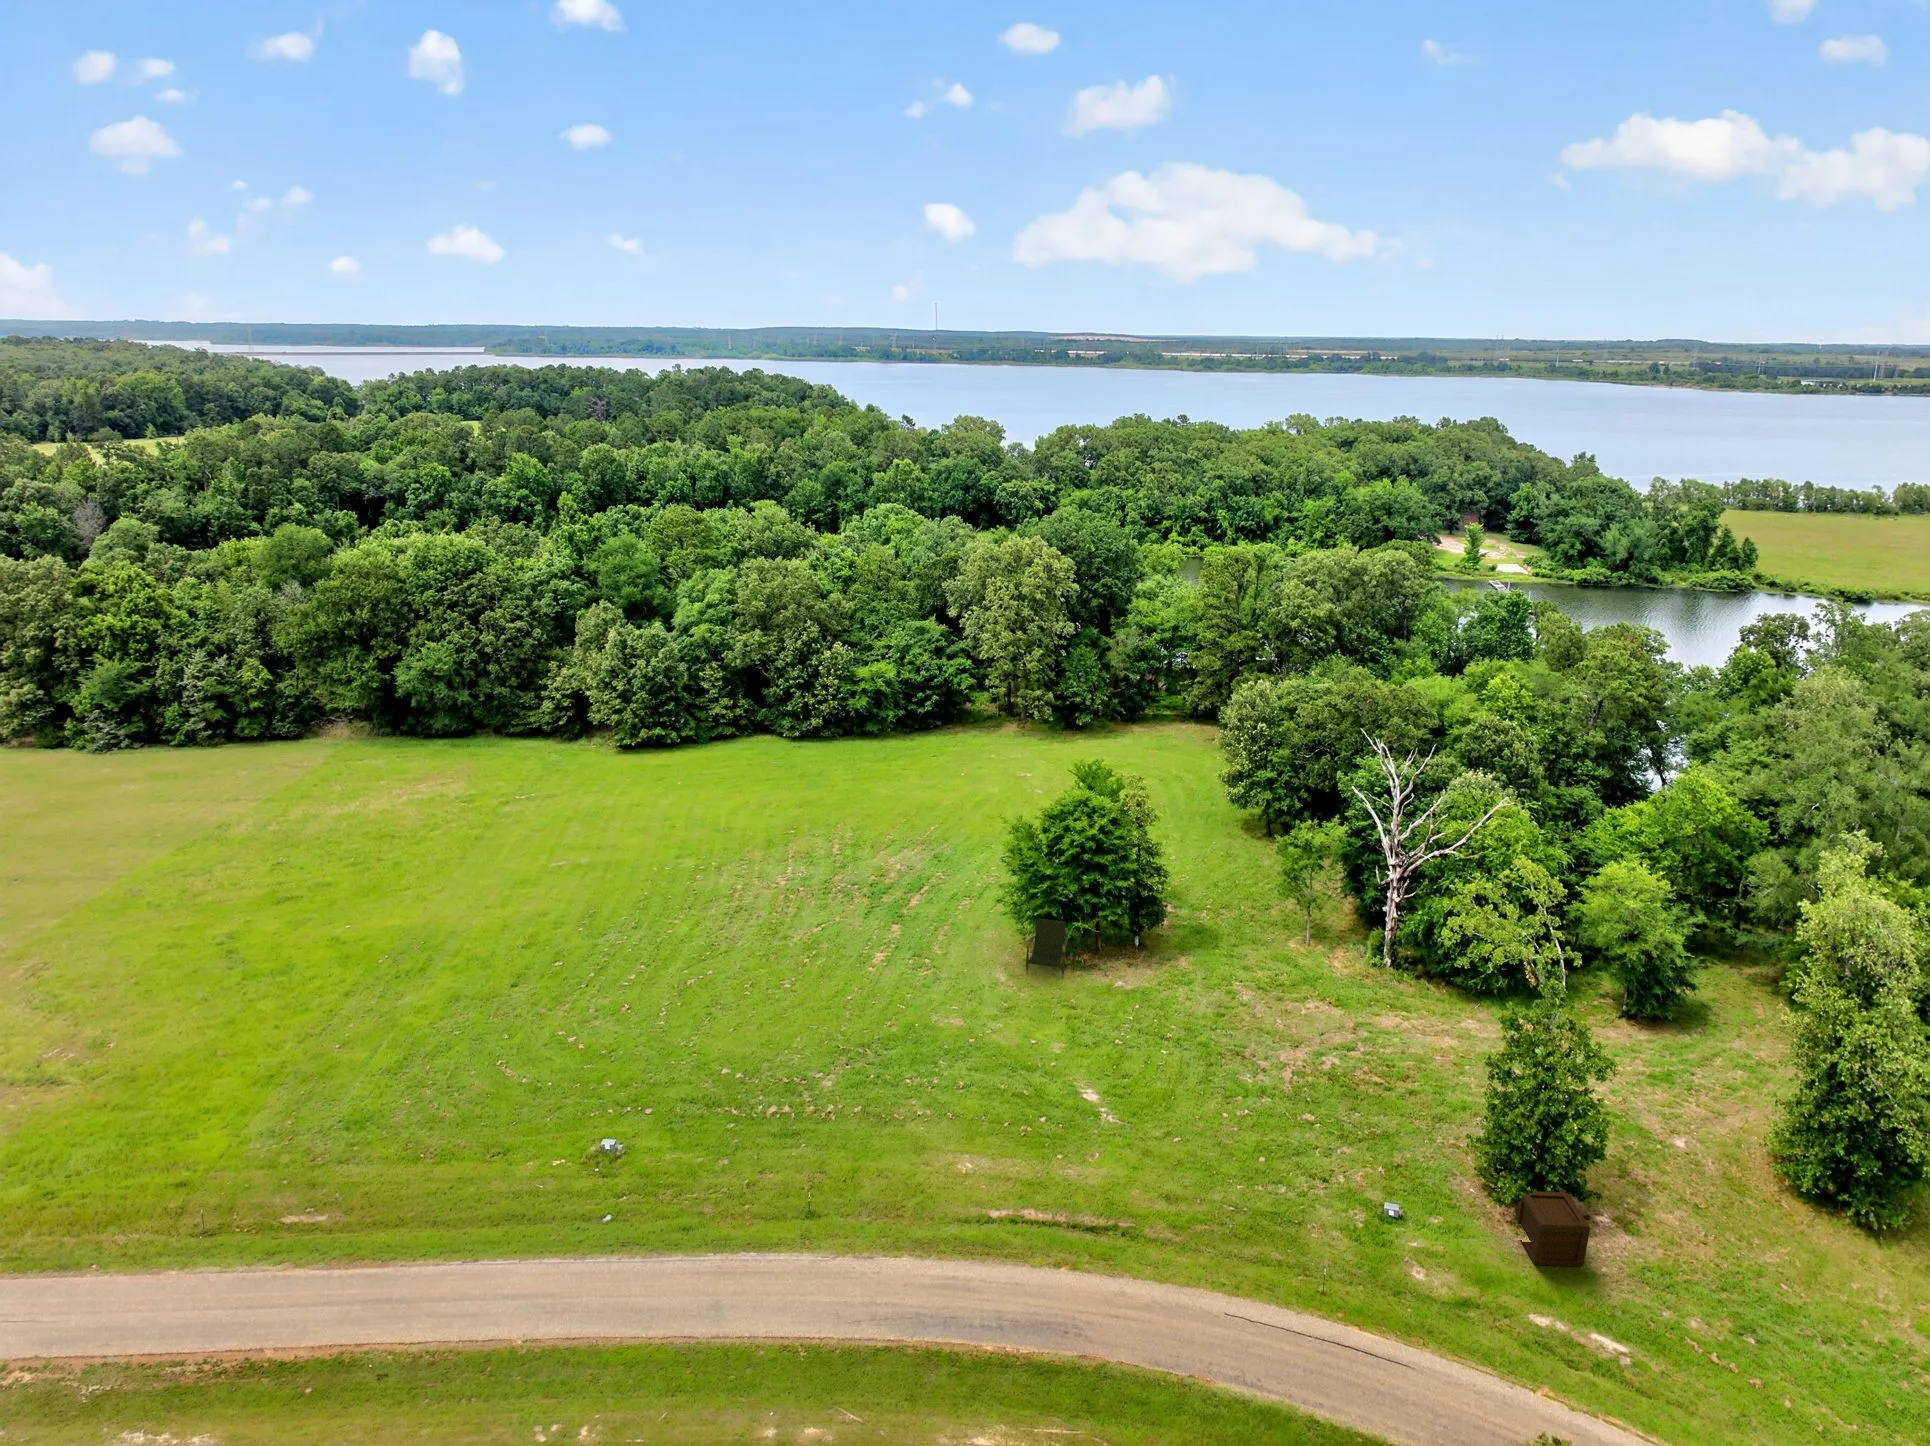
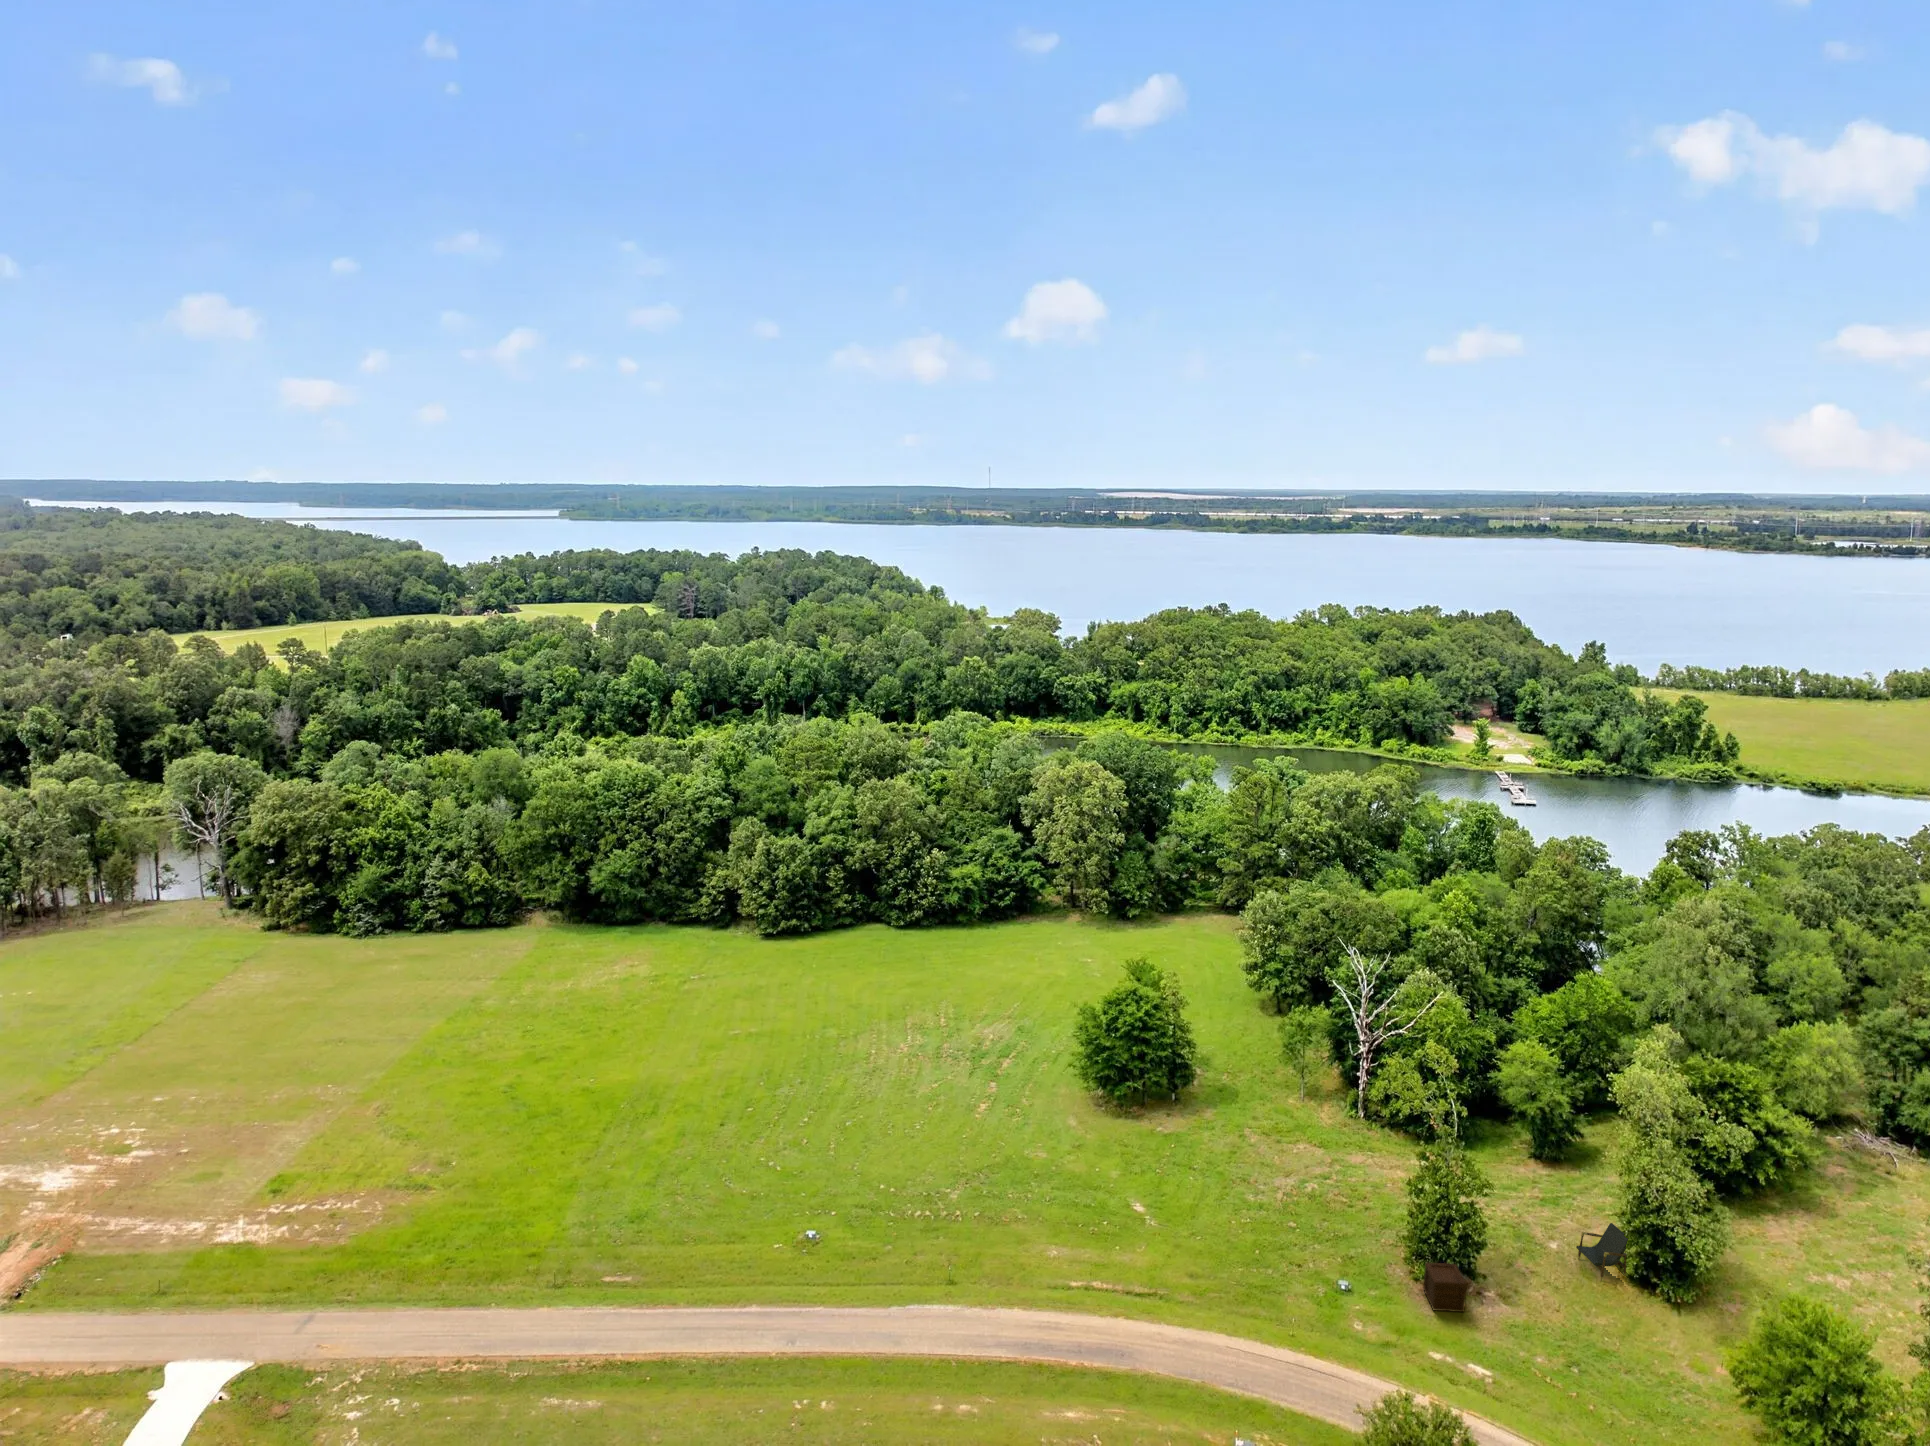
lounge chair: present [1026,919,1067,978] -> present [1576,1223,1628,1281]

